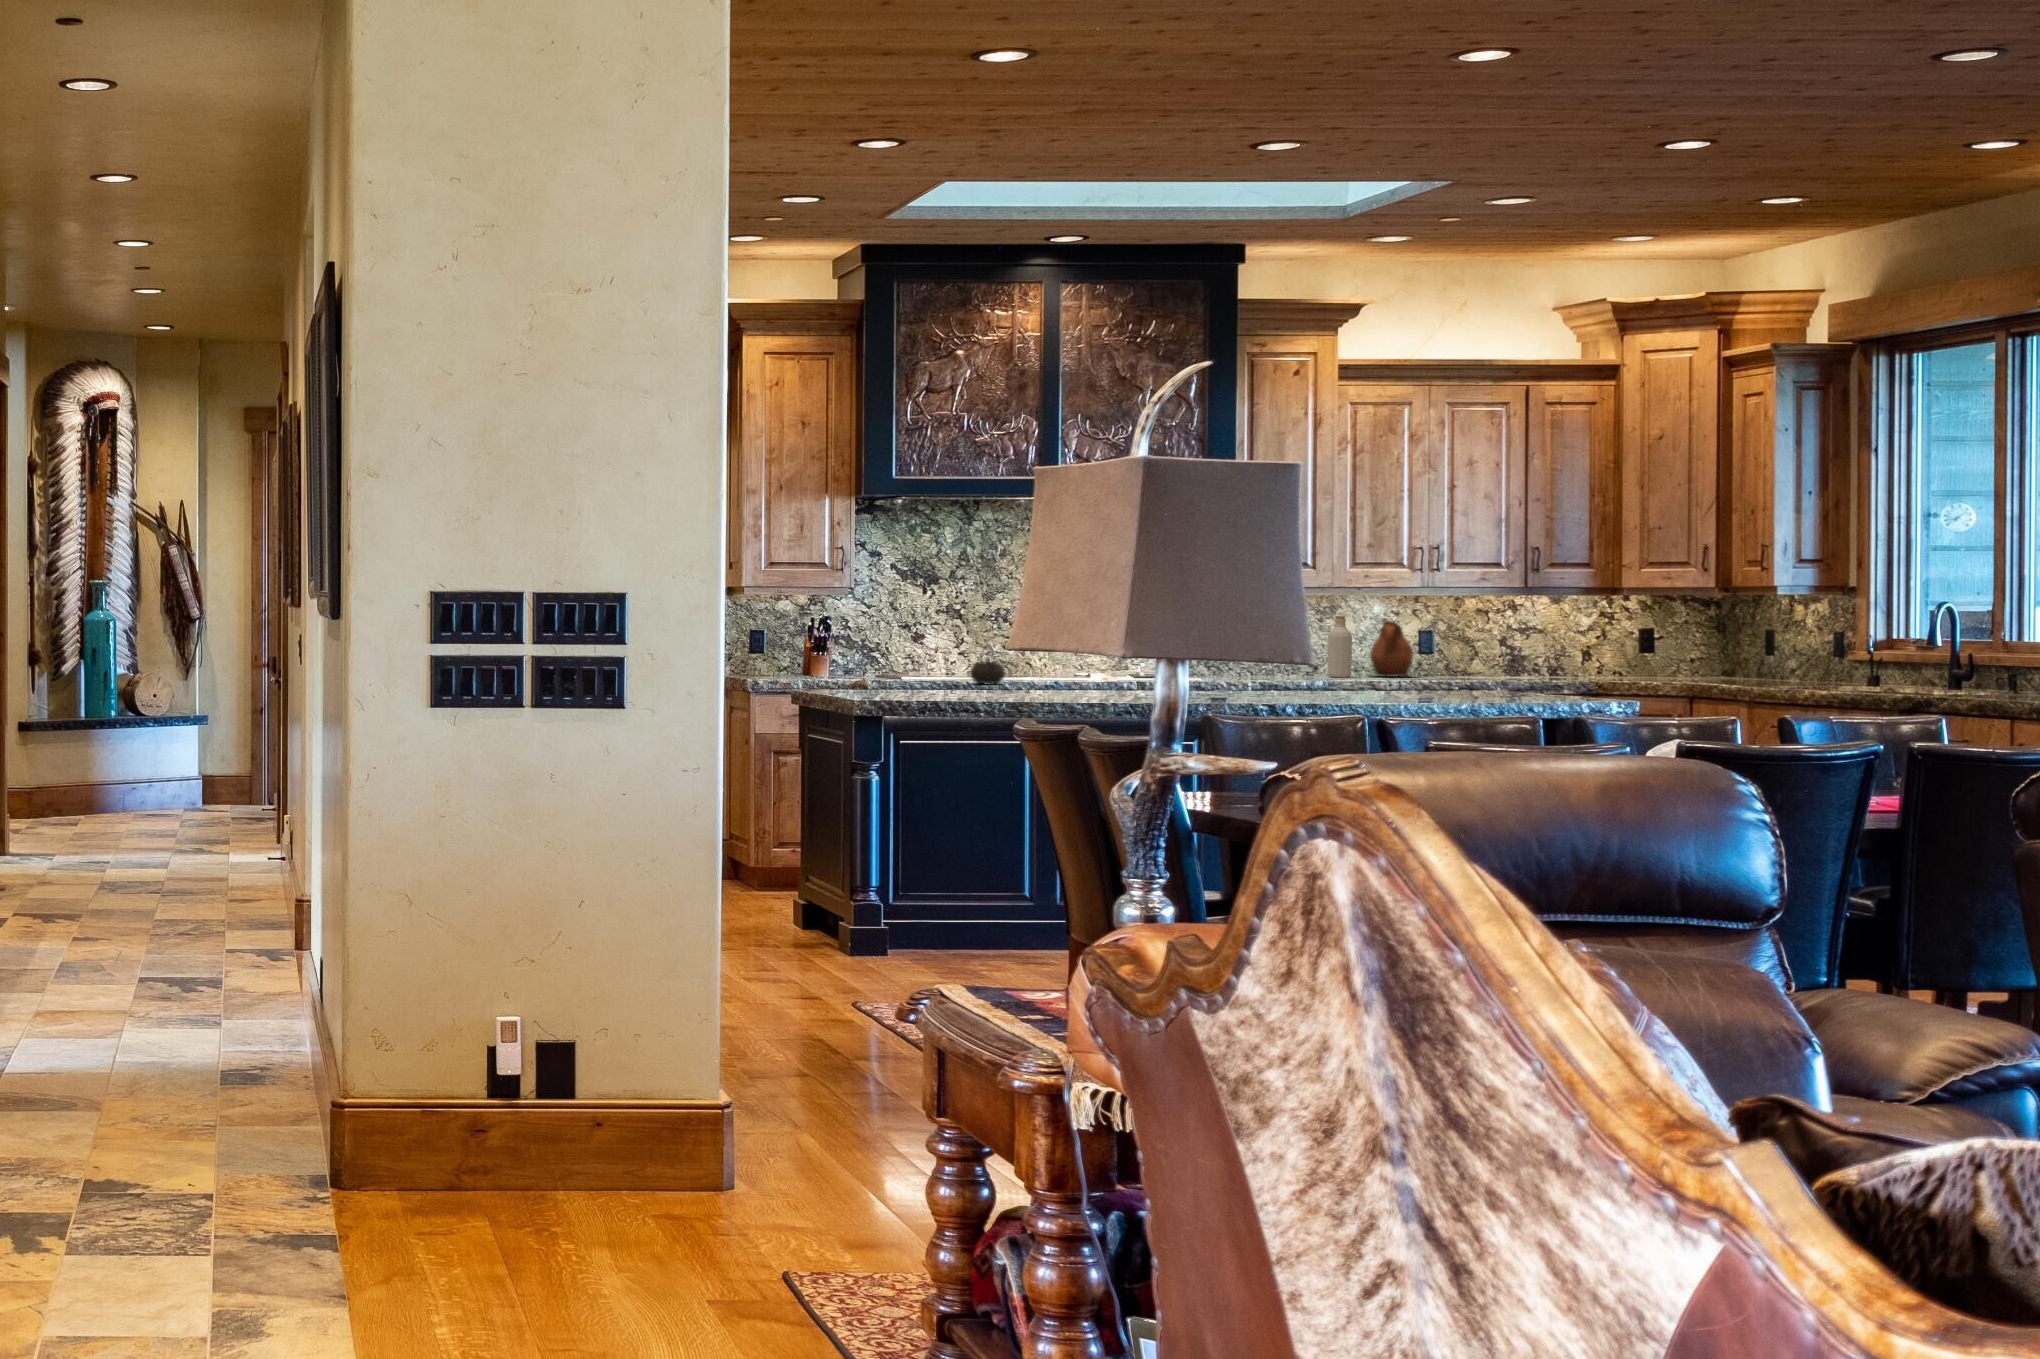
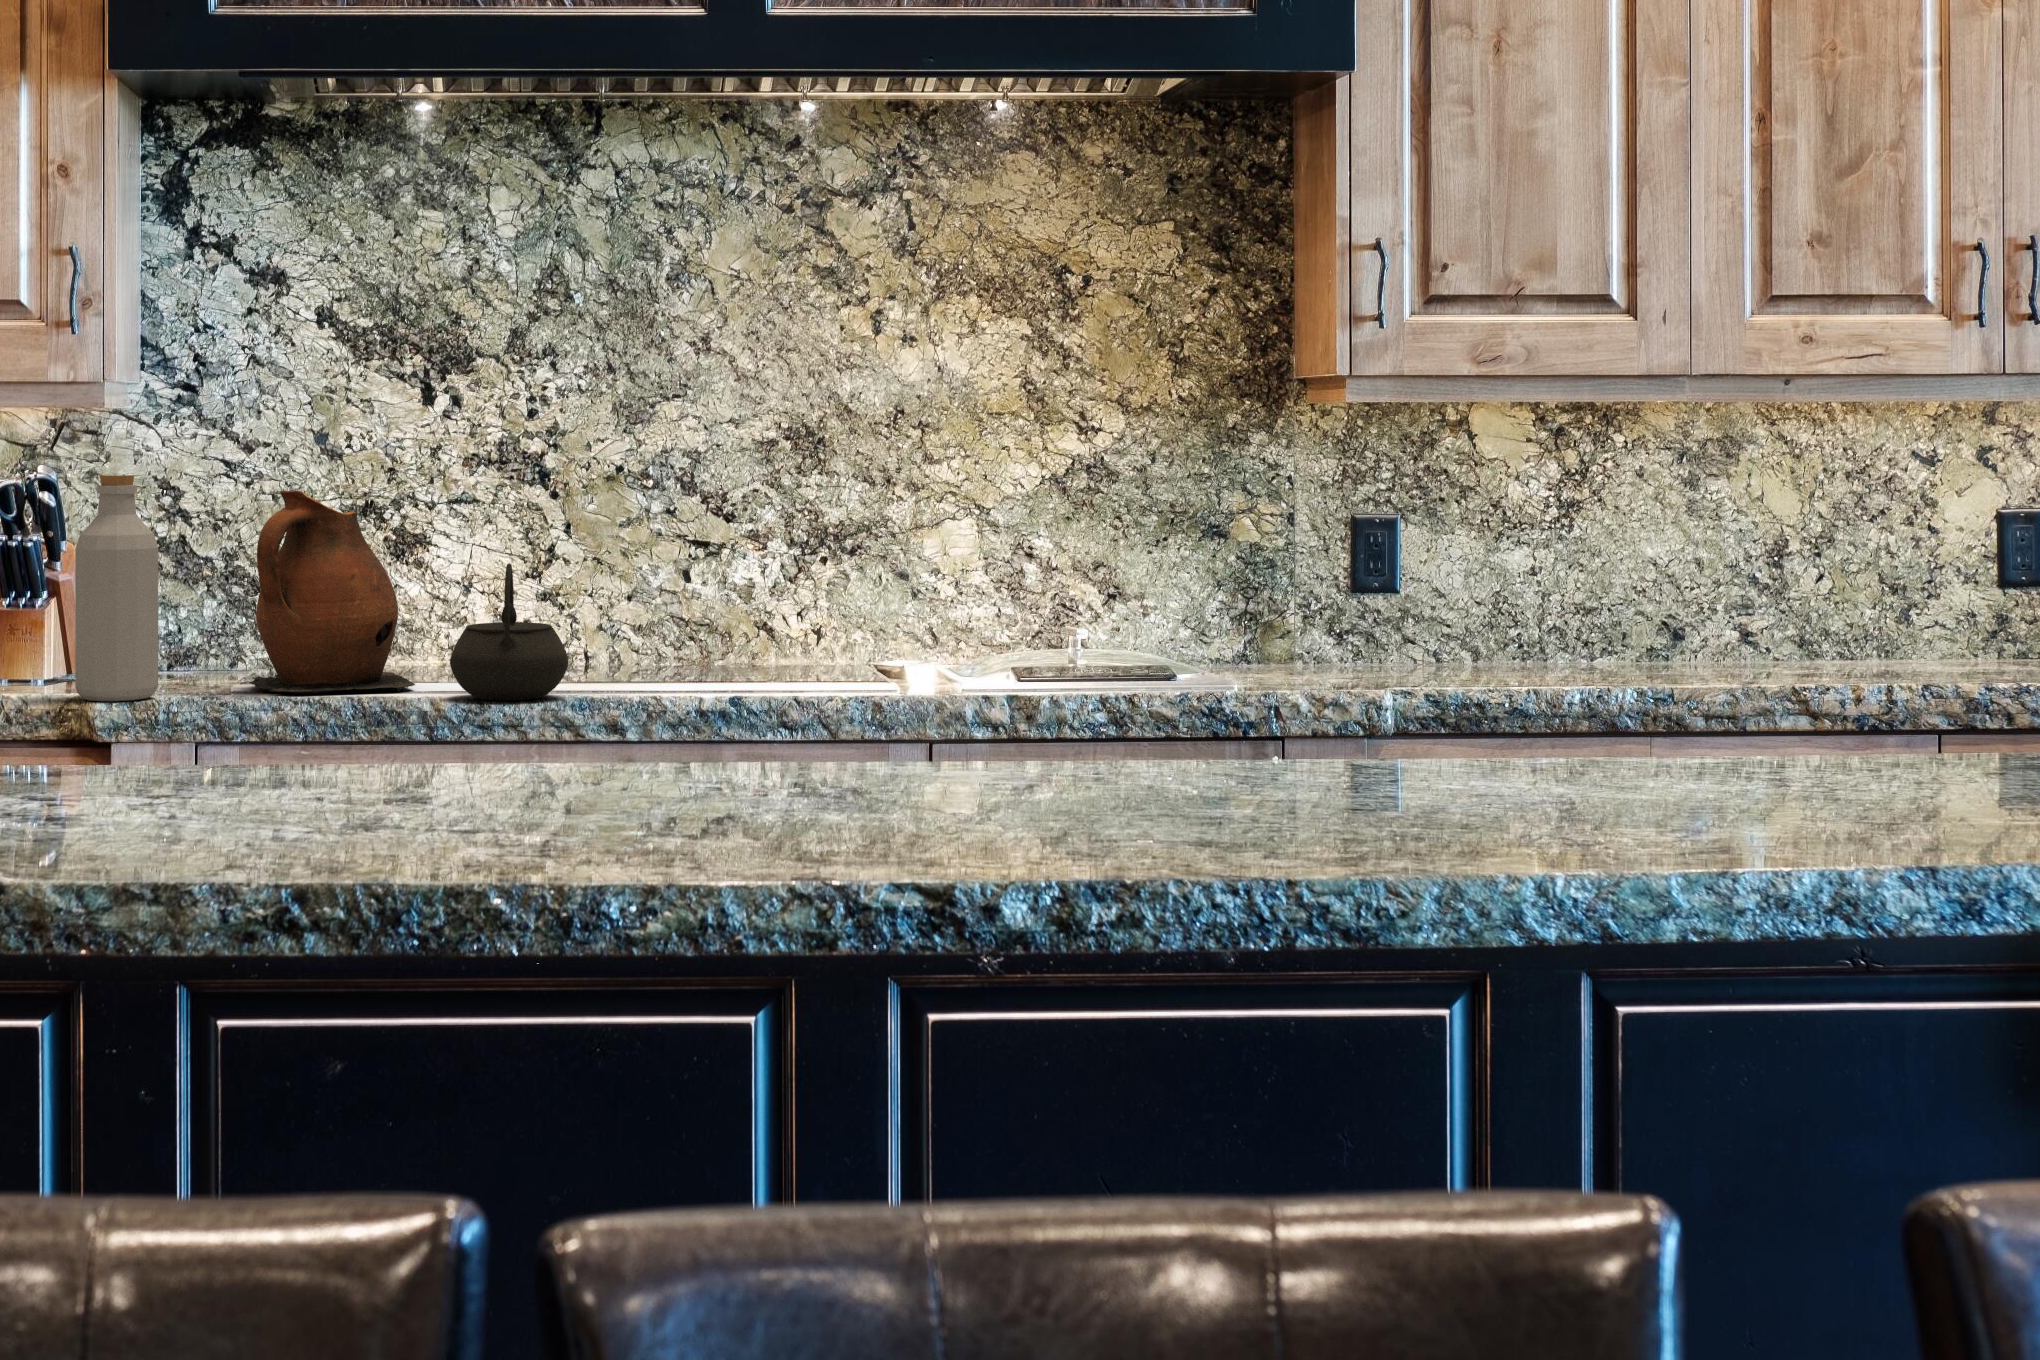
bottle: present [1328,616,1352,678] -> present [75,475,158,701]
ceramic pitcher: present [1370,621,1413,677] -> present [244,490,415,692]

